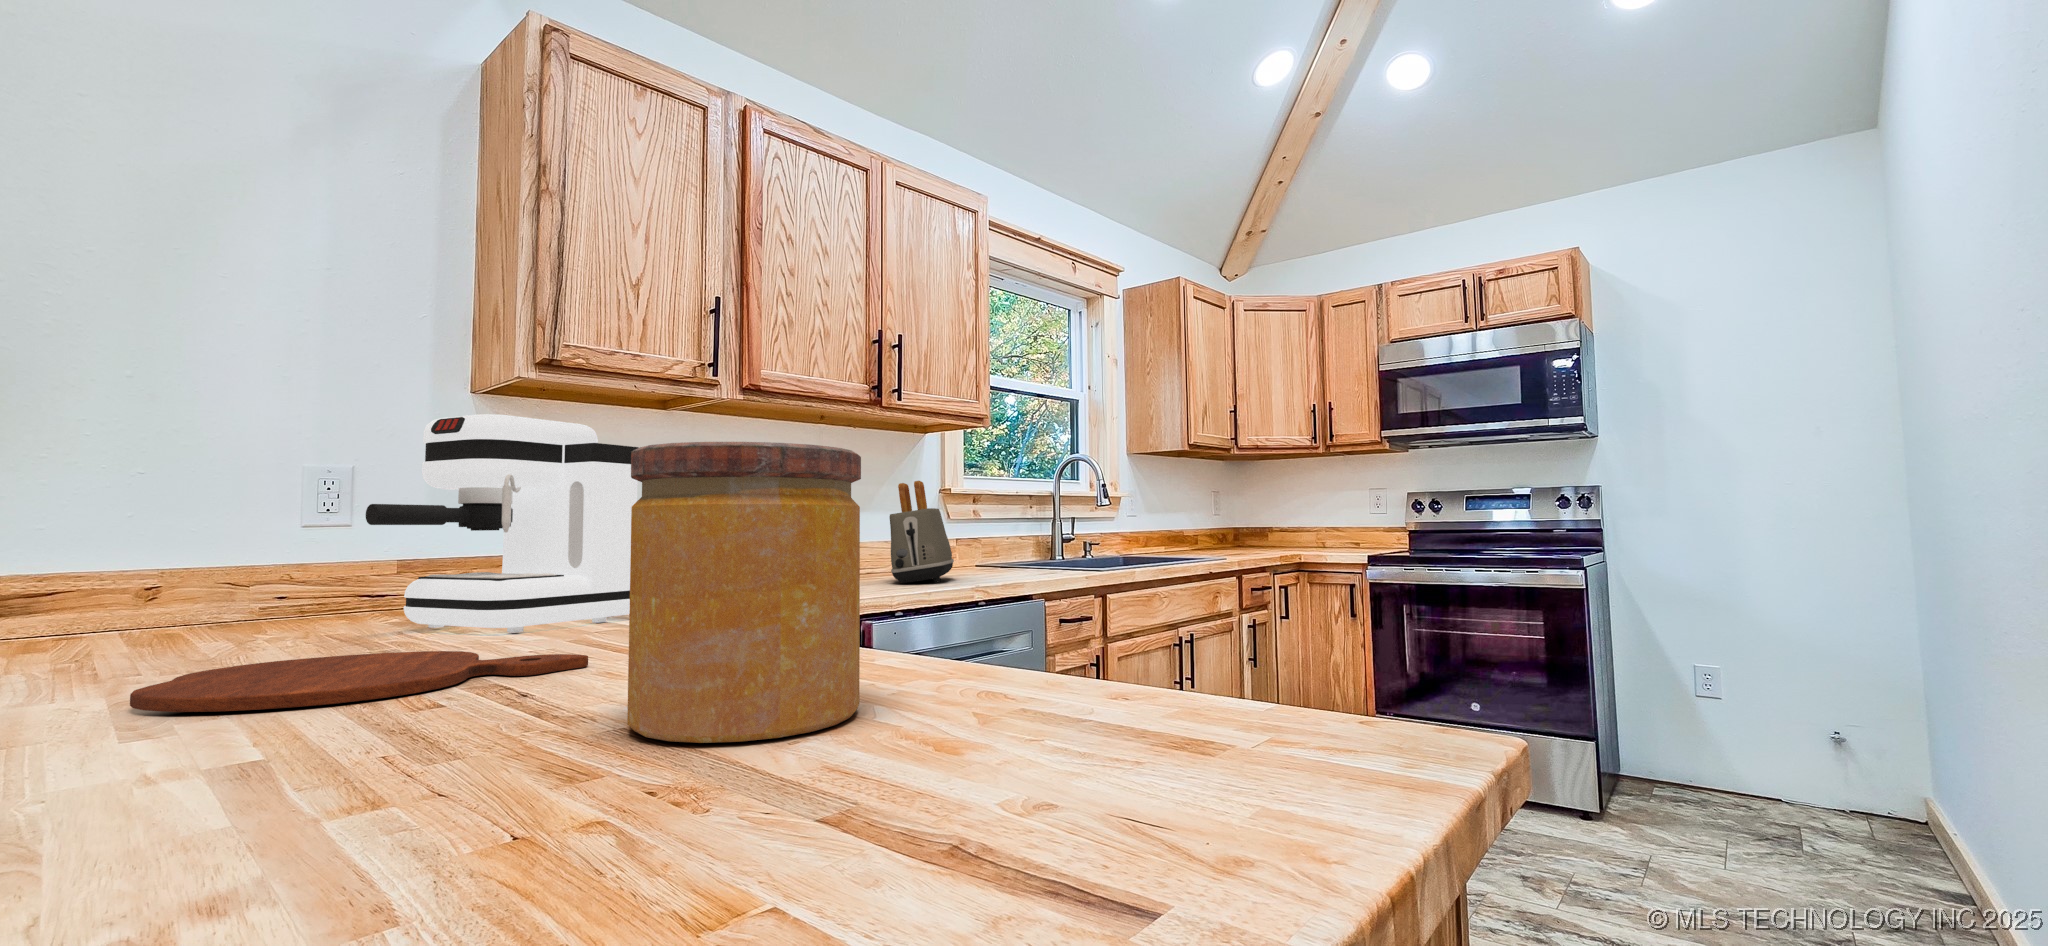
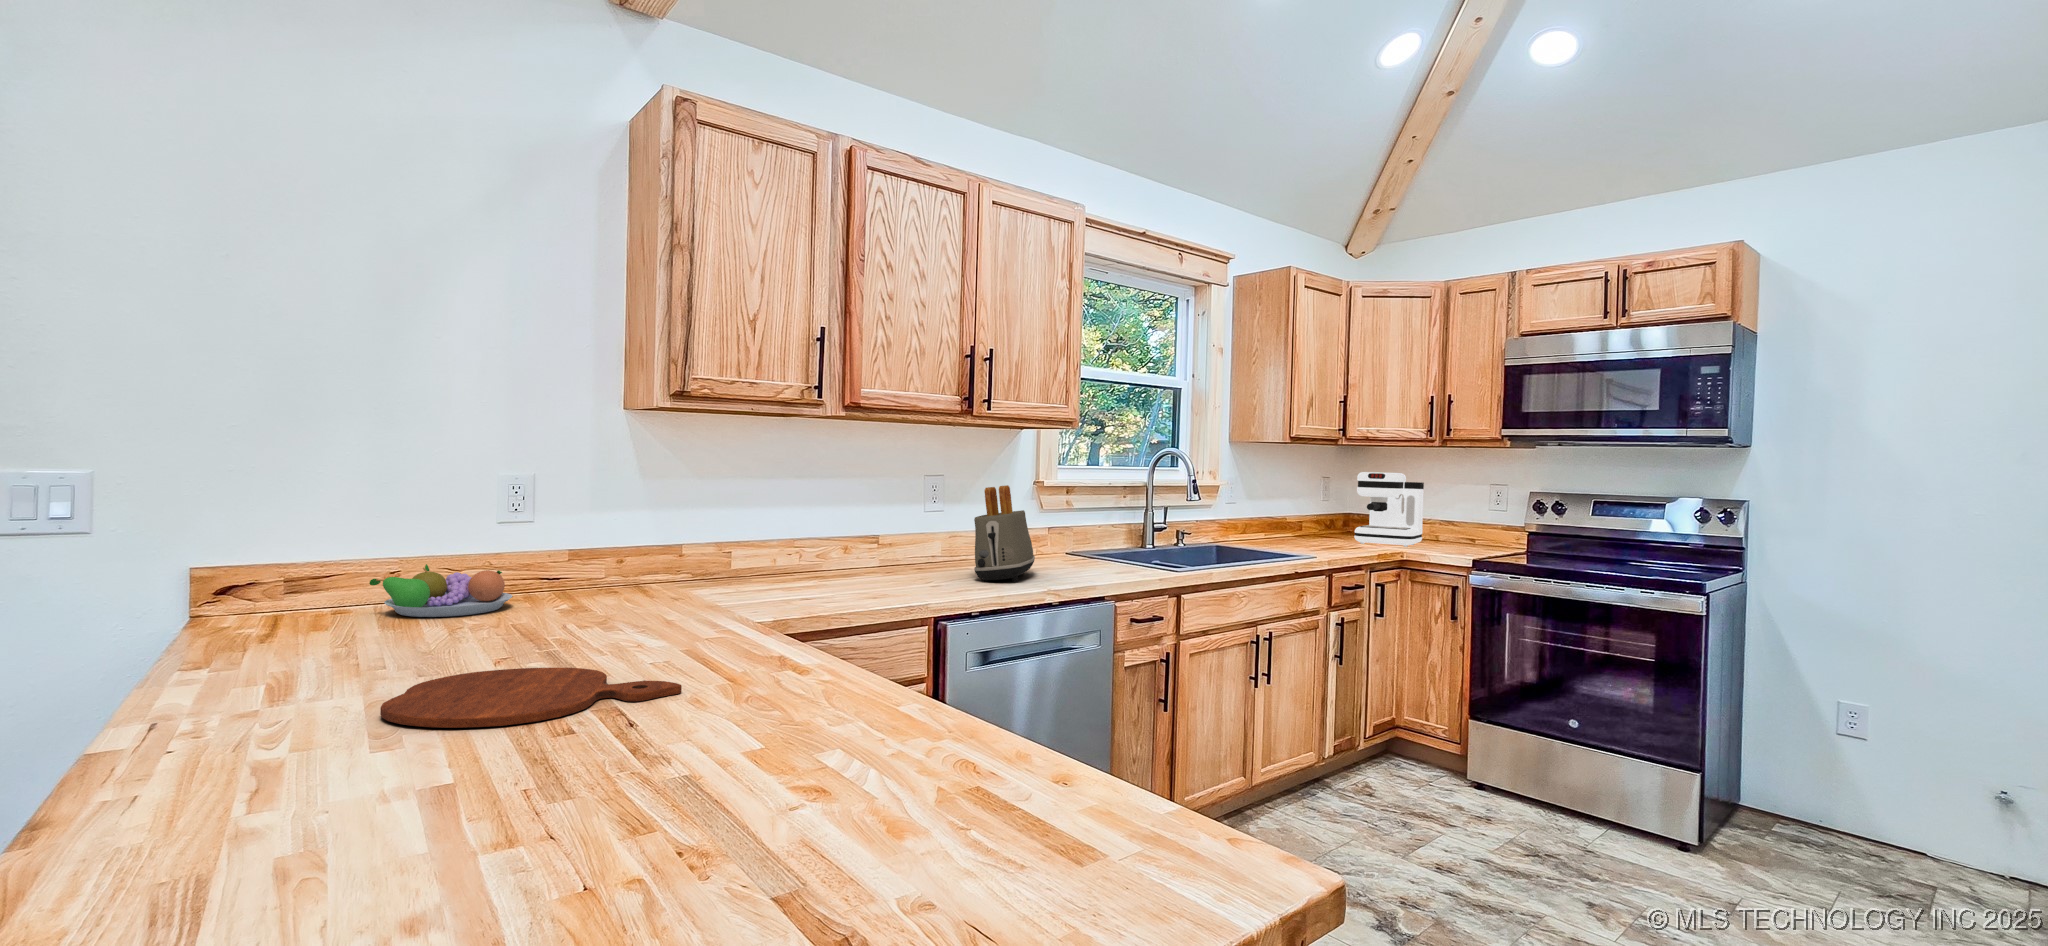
coffee maker: present [366,414,638,633] -> present [1354,472,1424,547]
jar: present [627,442,861,743] -> none [678,575,849,803]
fruit bowl: none [116,572,325,634] -> present [370,564,513,617]

